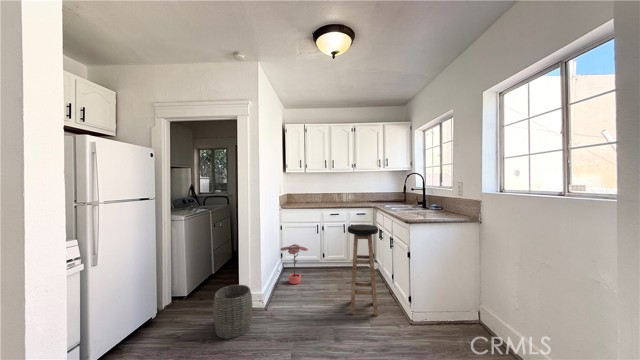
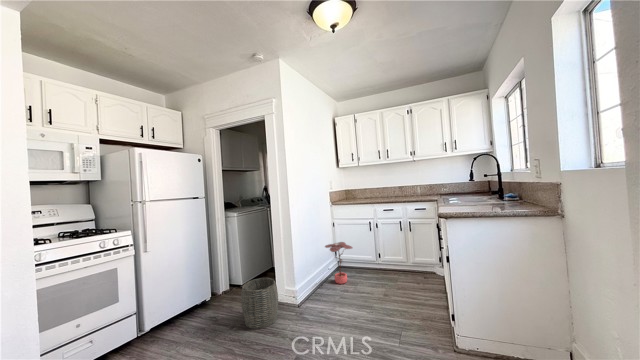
bar stool: present [348,224,378,316] -> none [377,220,422,333]

